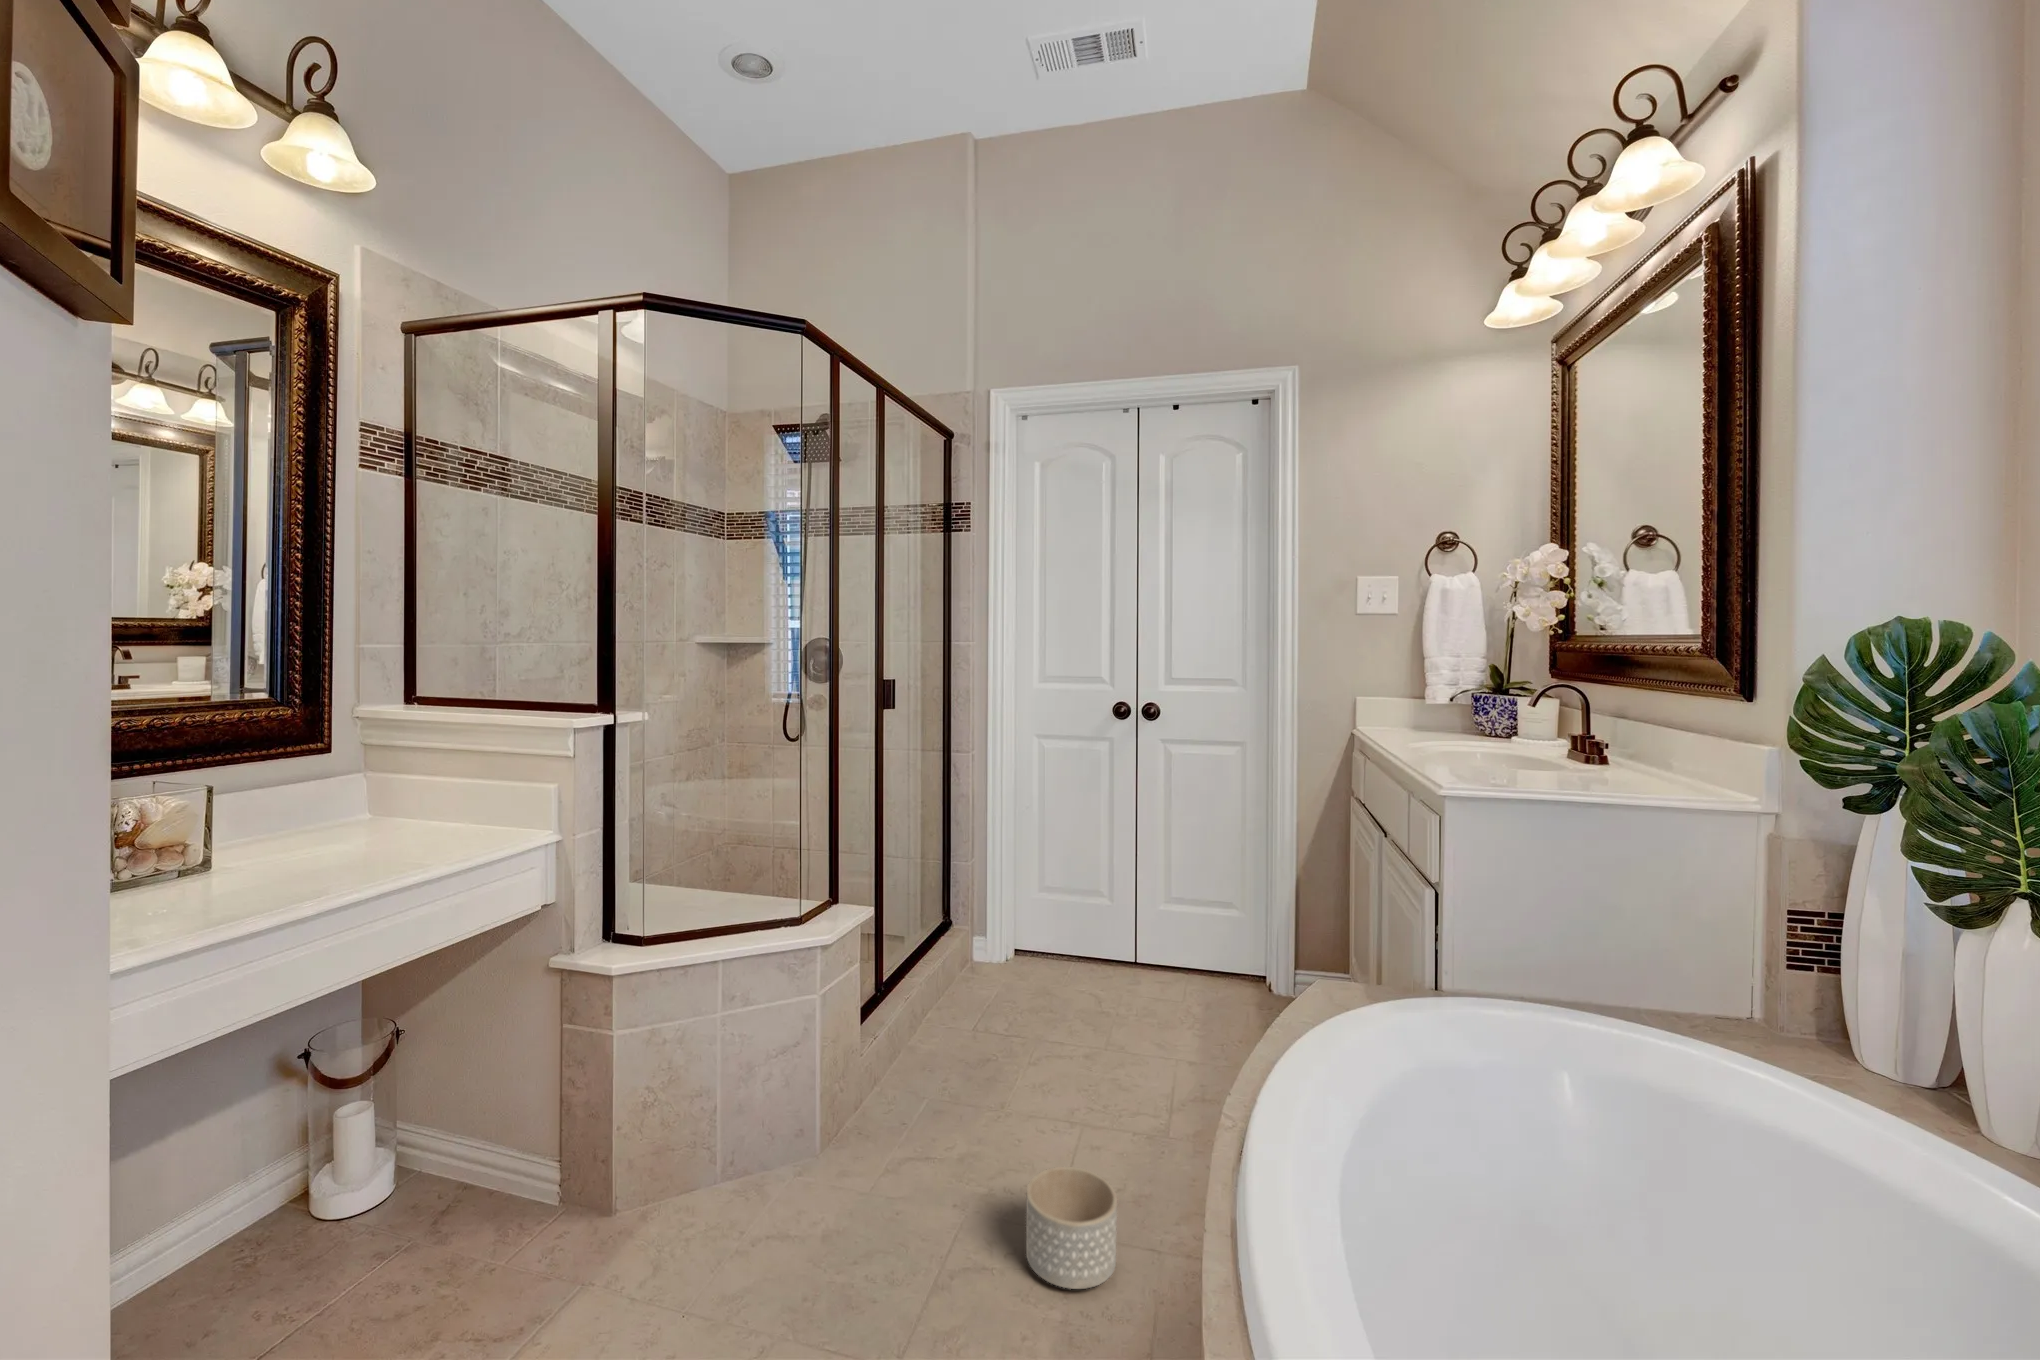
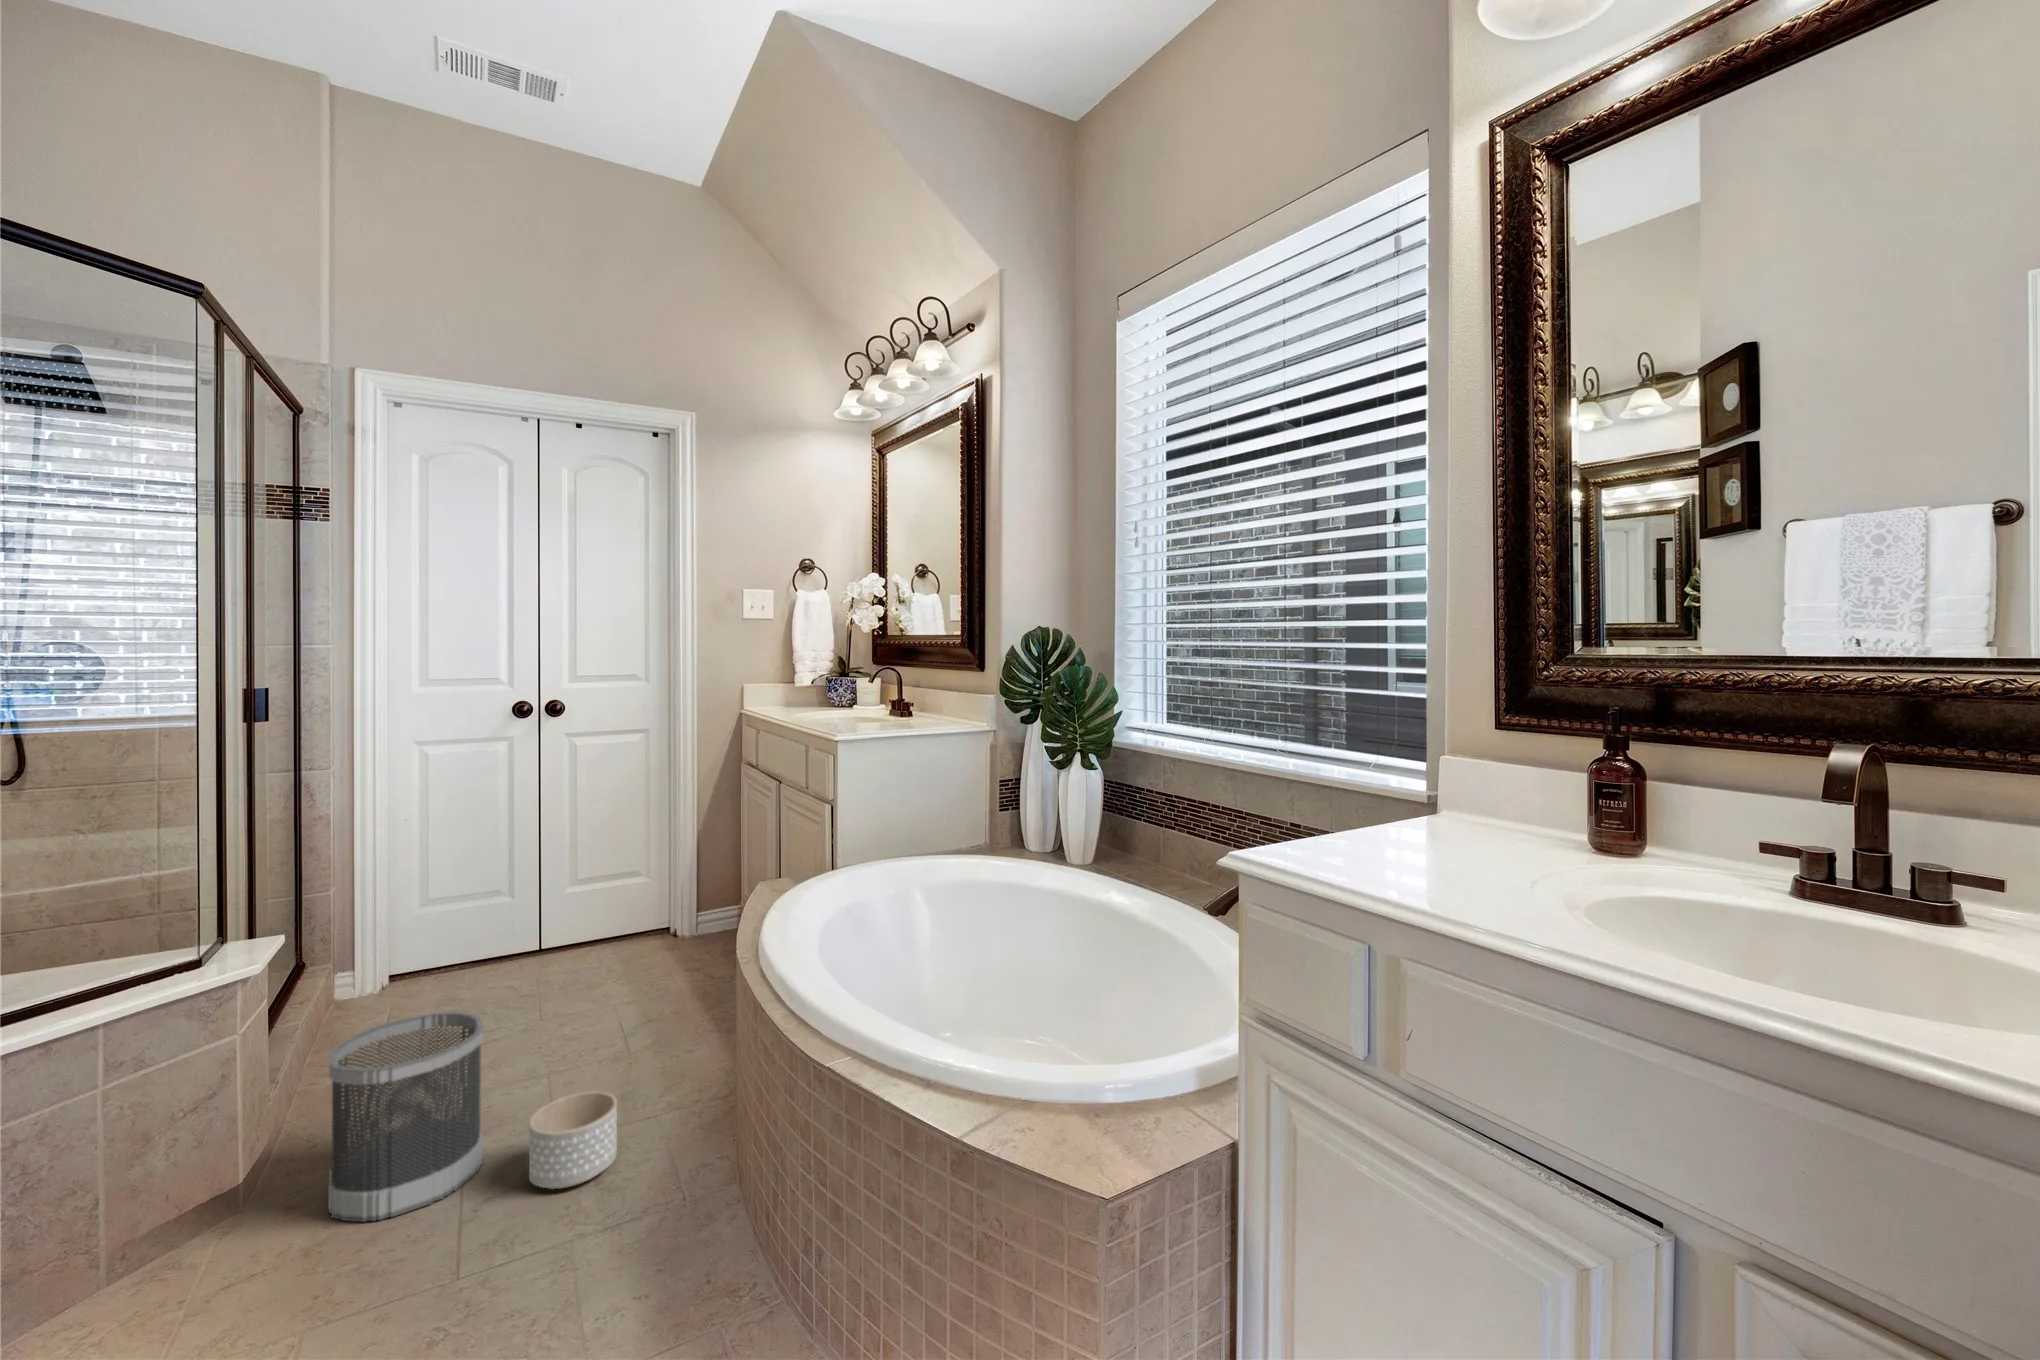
wastebasket: none [881,1011,1007,1223] -> present [329,1012,483,1222]

